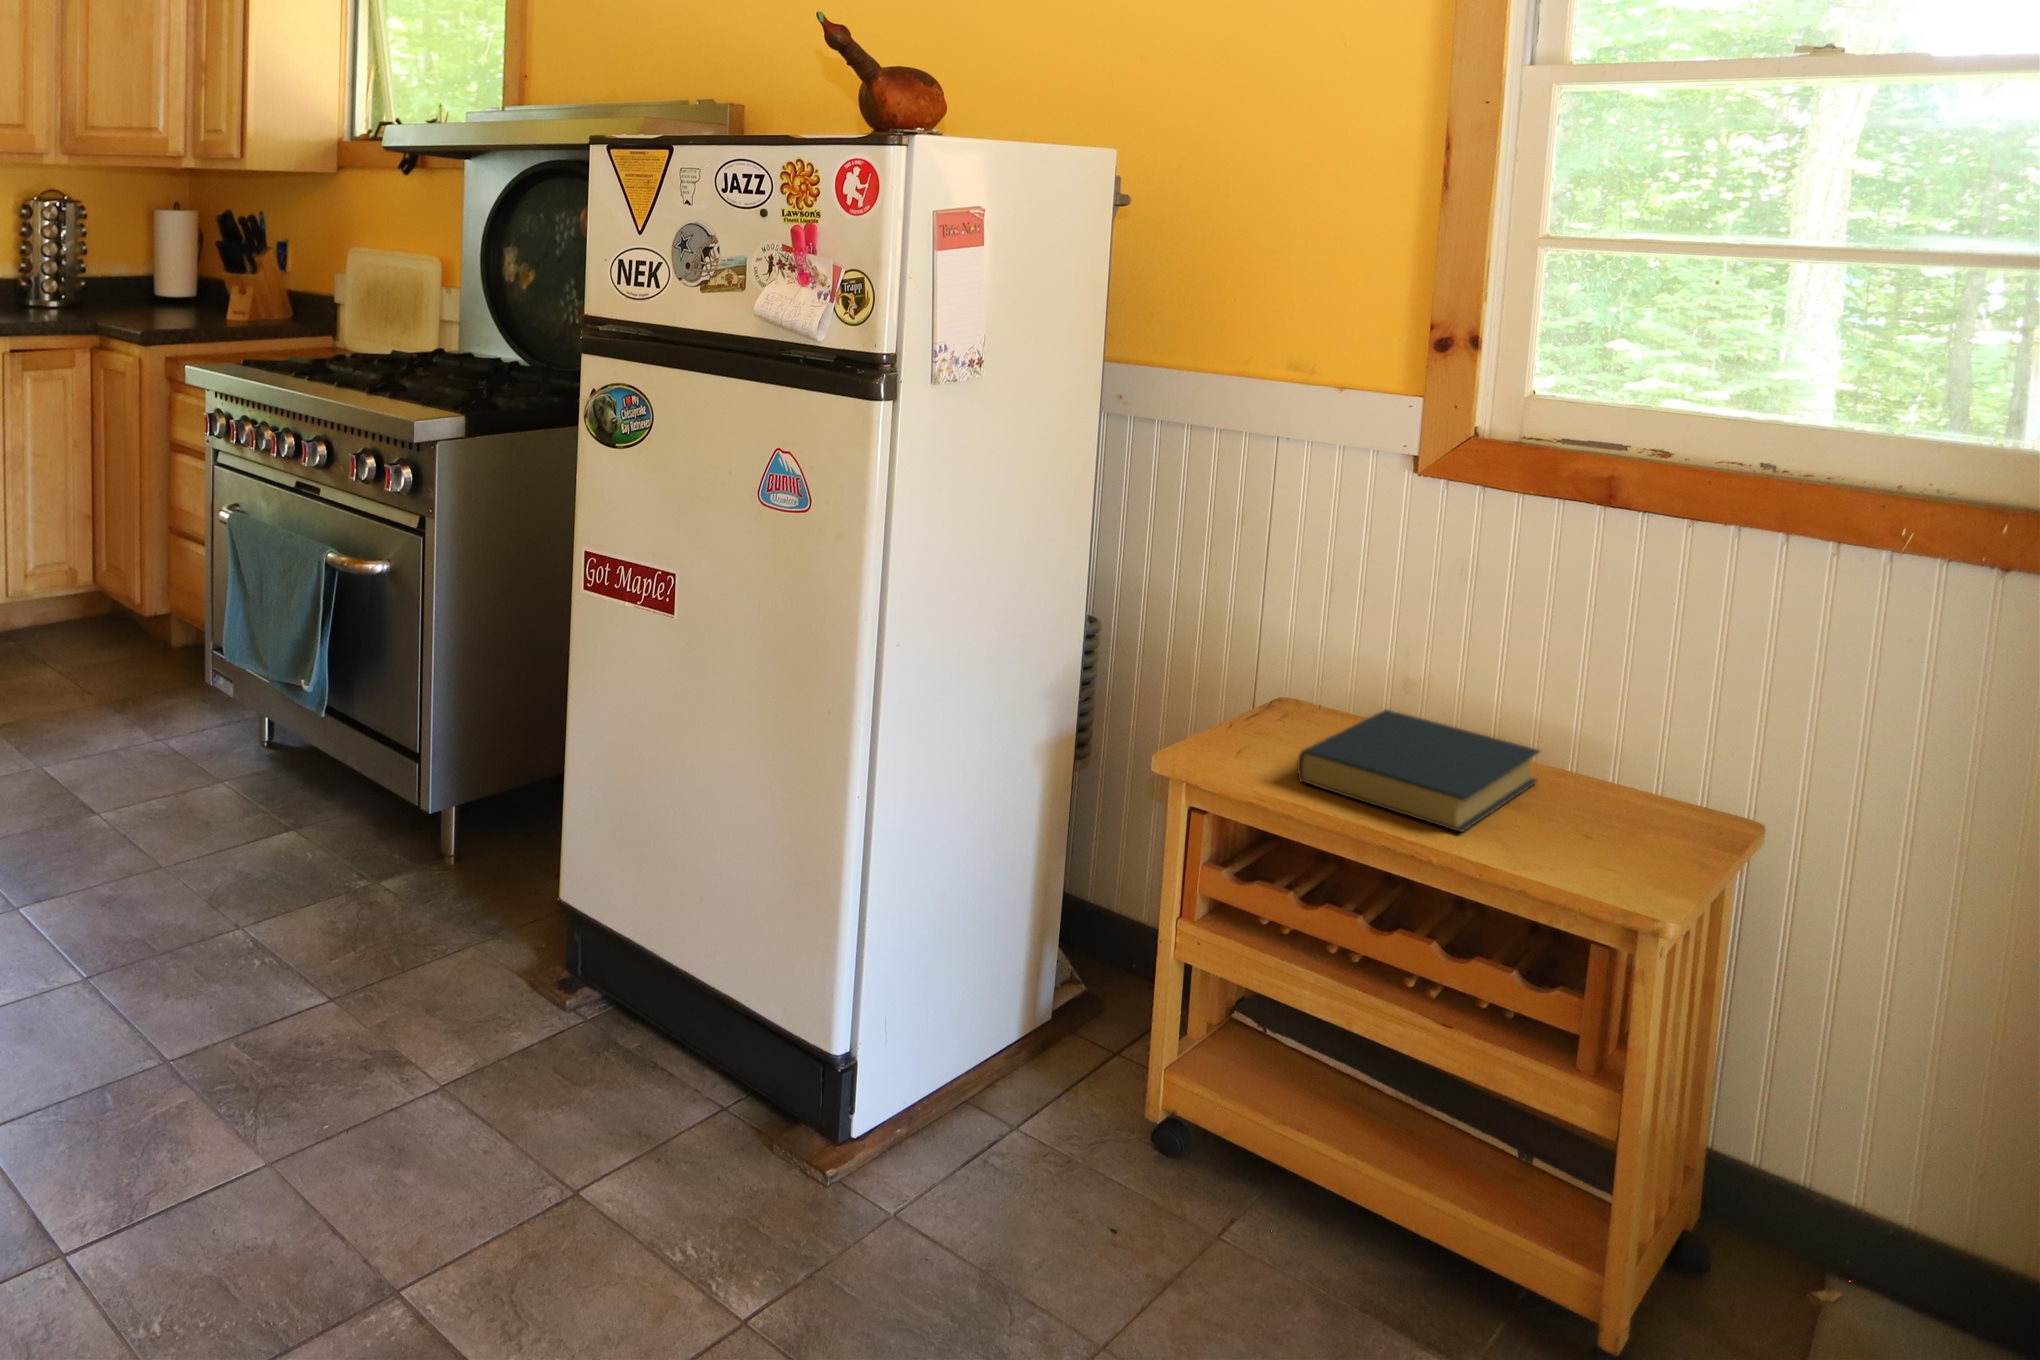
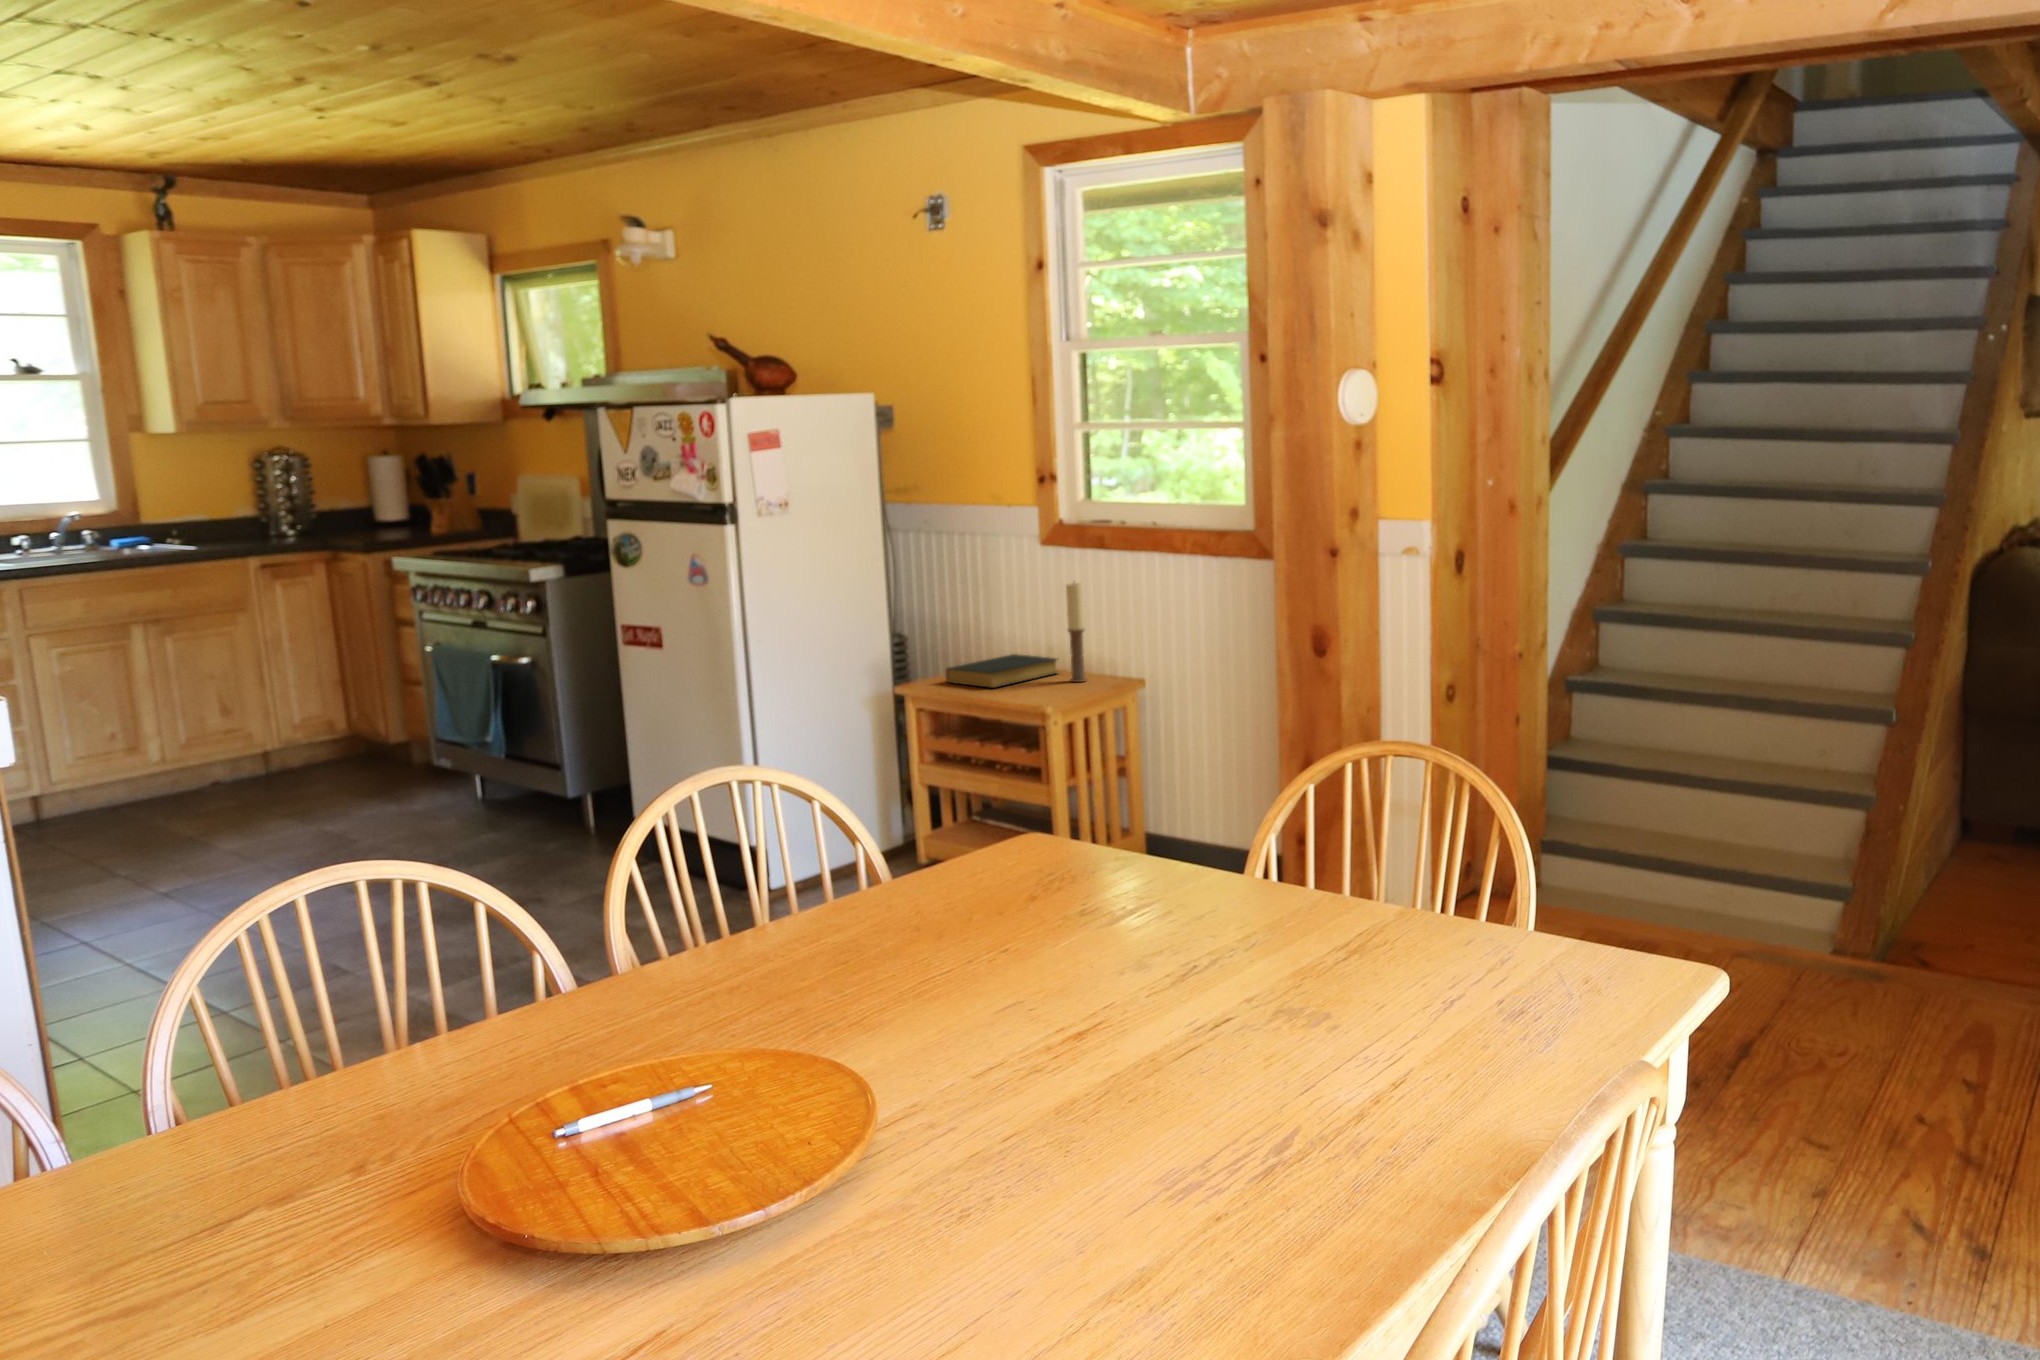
candle: none [1618,598,1691,837] -> present [1066,582,1086,682]

